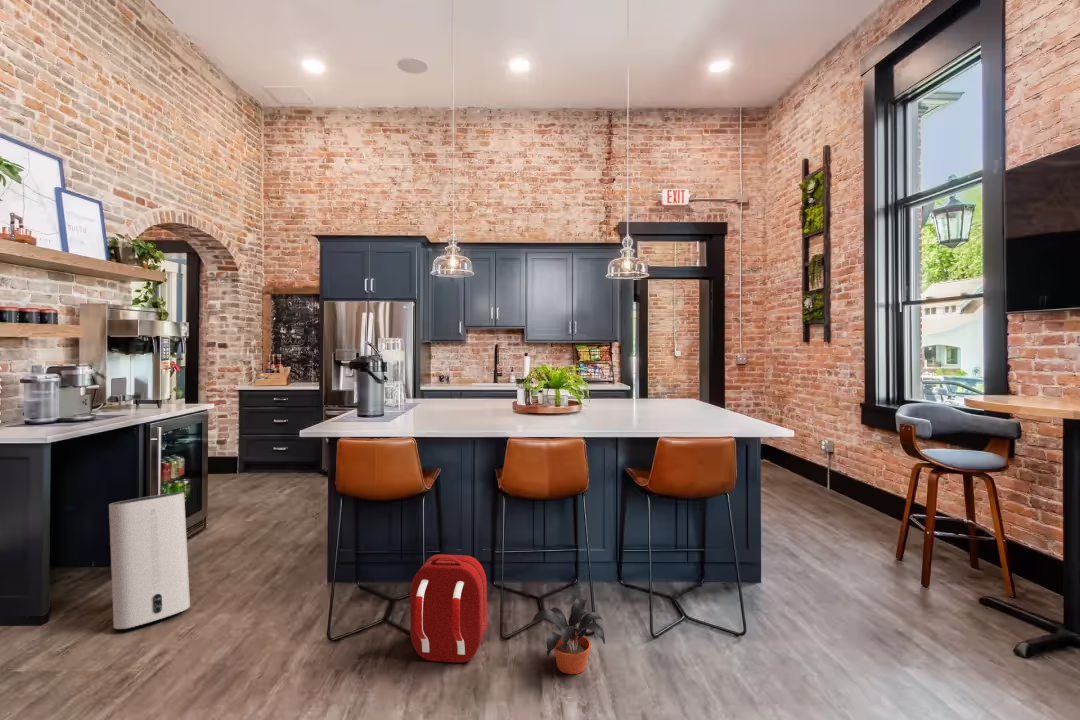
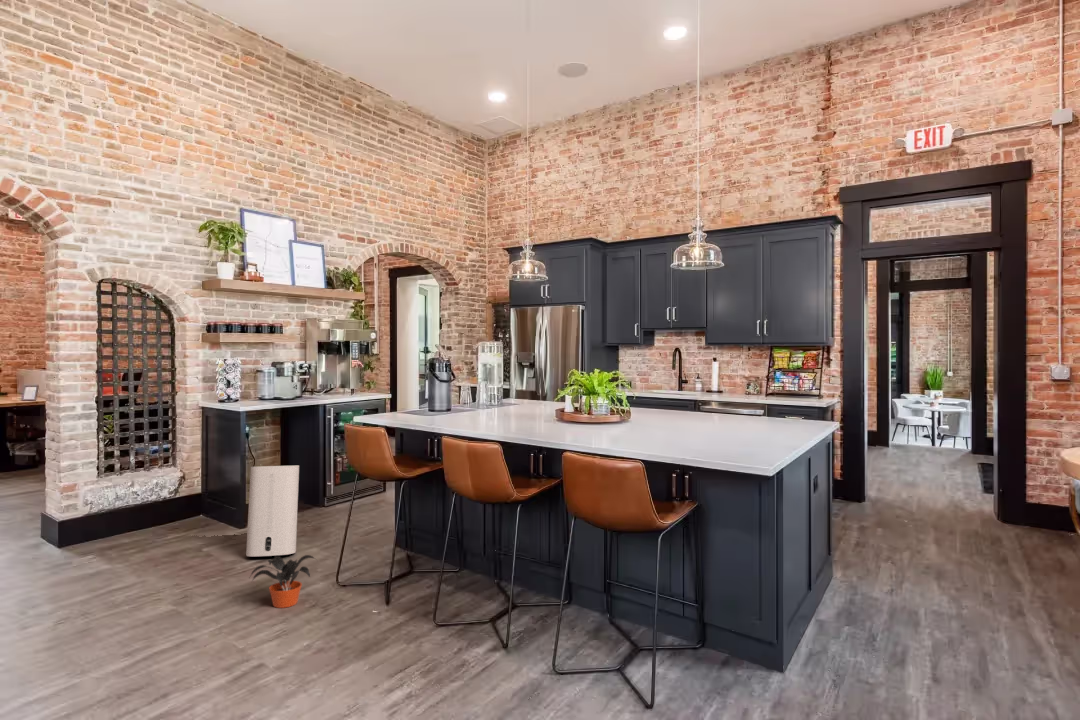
backpack: present [410,554,488,663] -> none [345,539,426,639]
potted plant: present [531,598,605,674] -> present [252,555,314,608]

